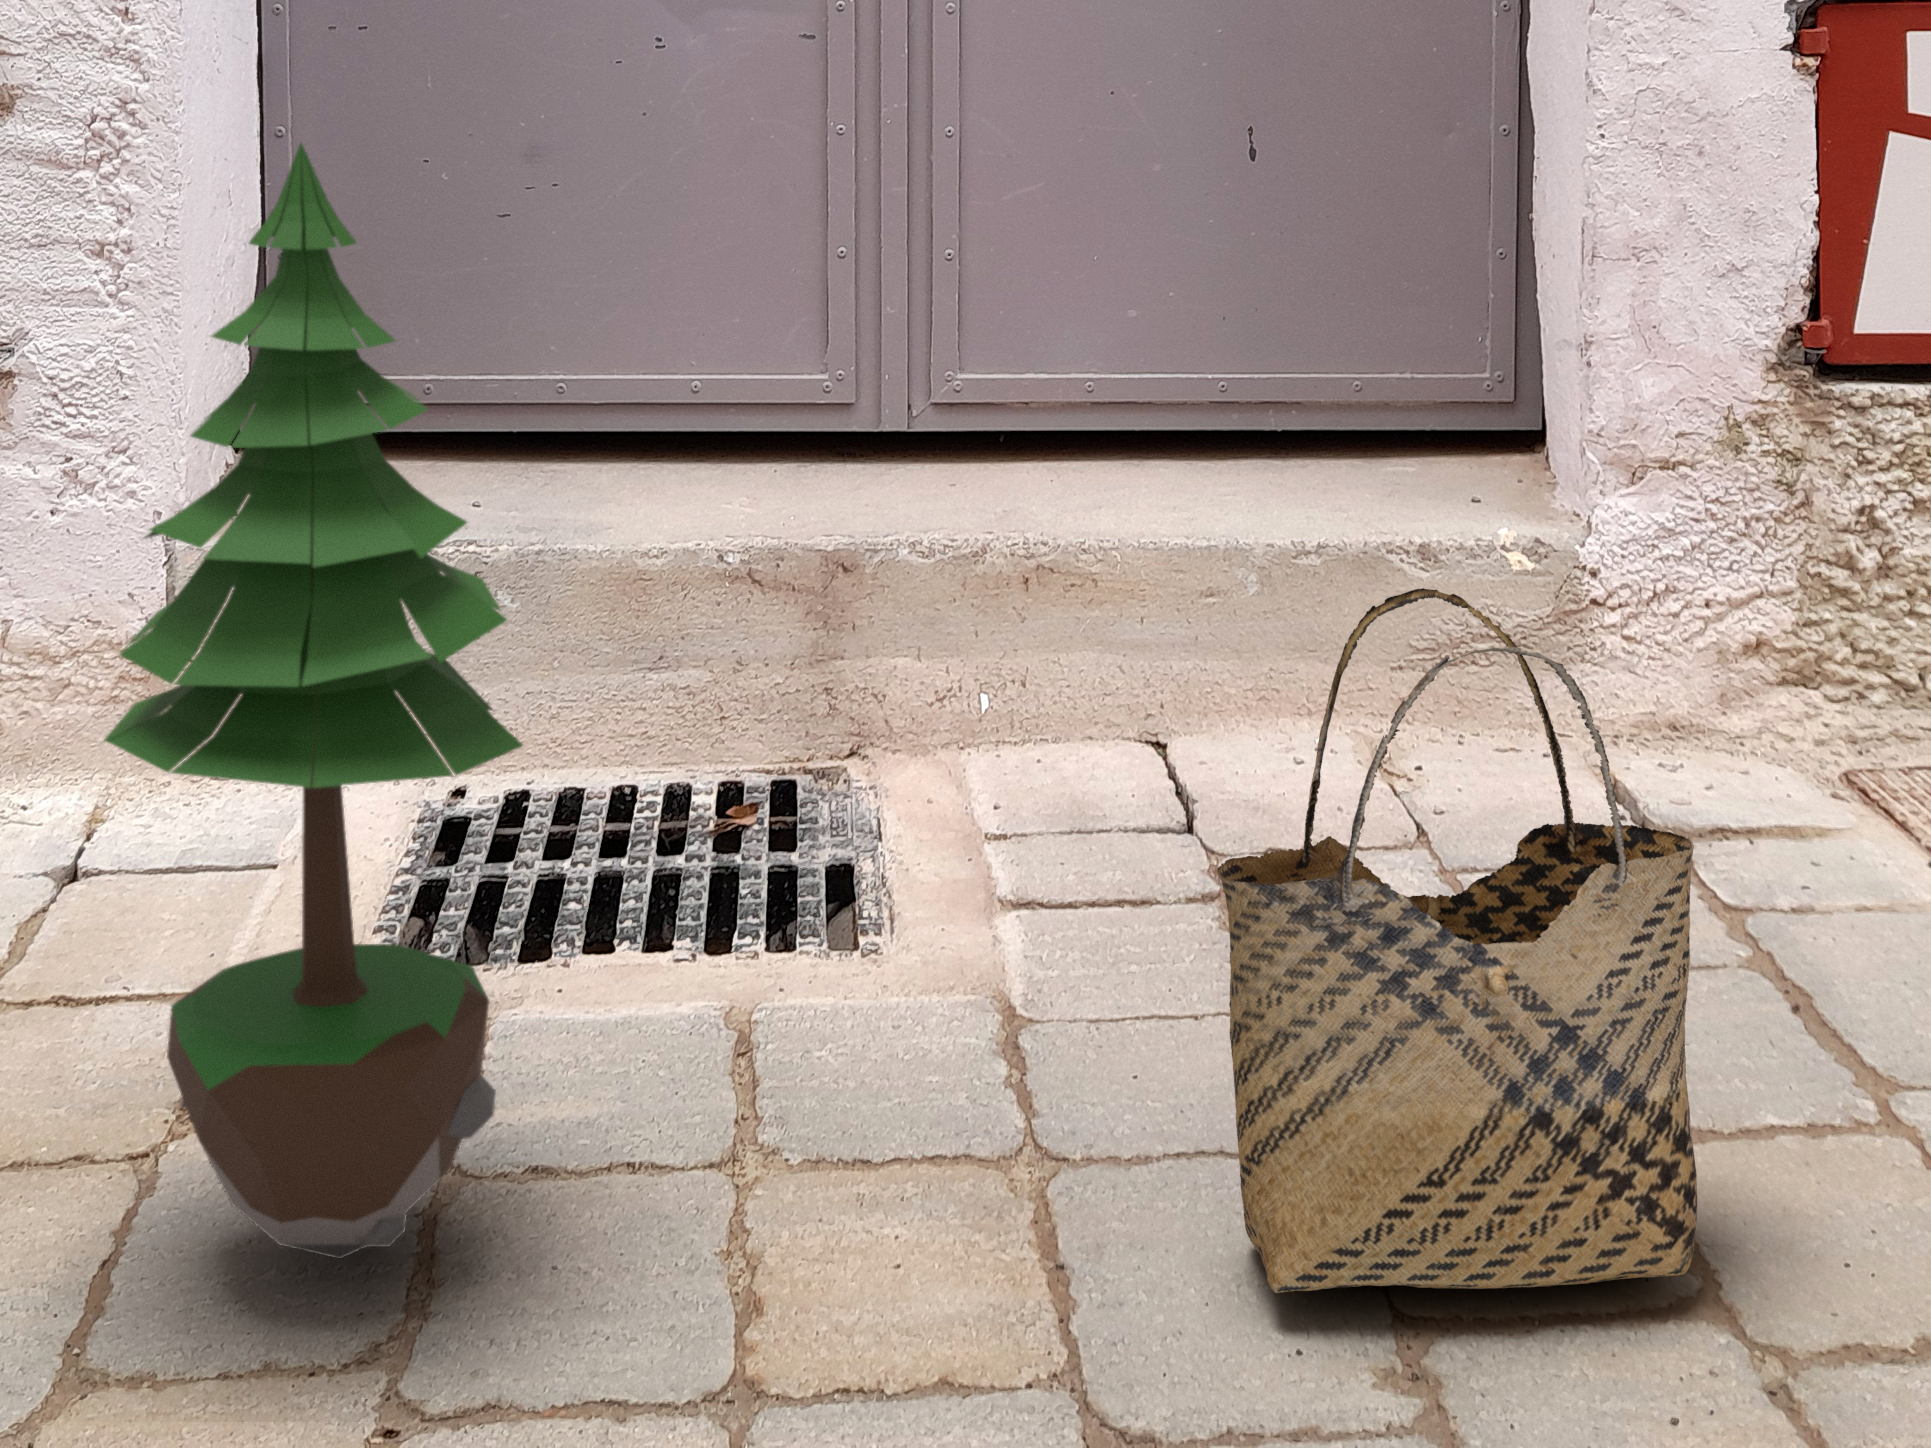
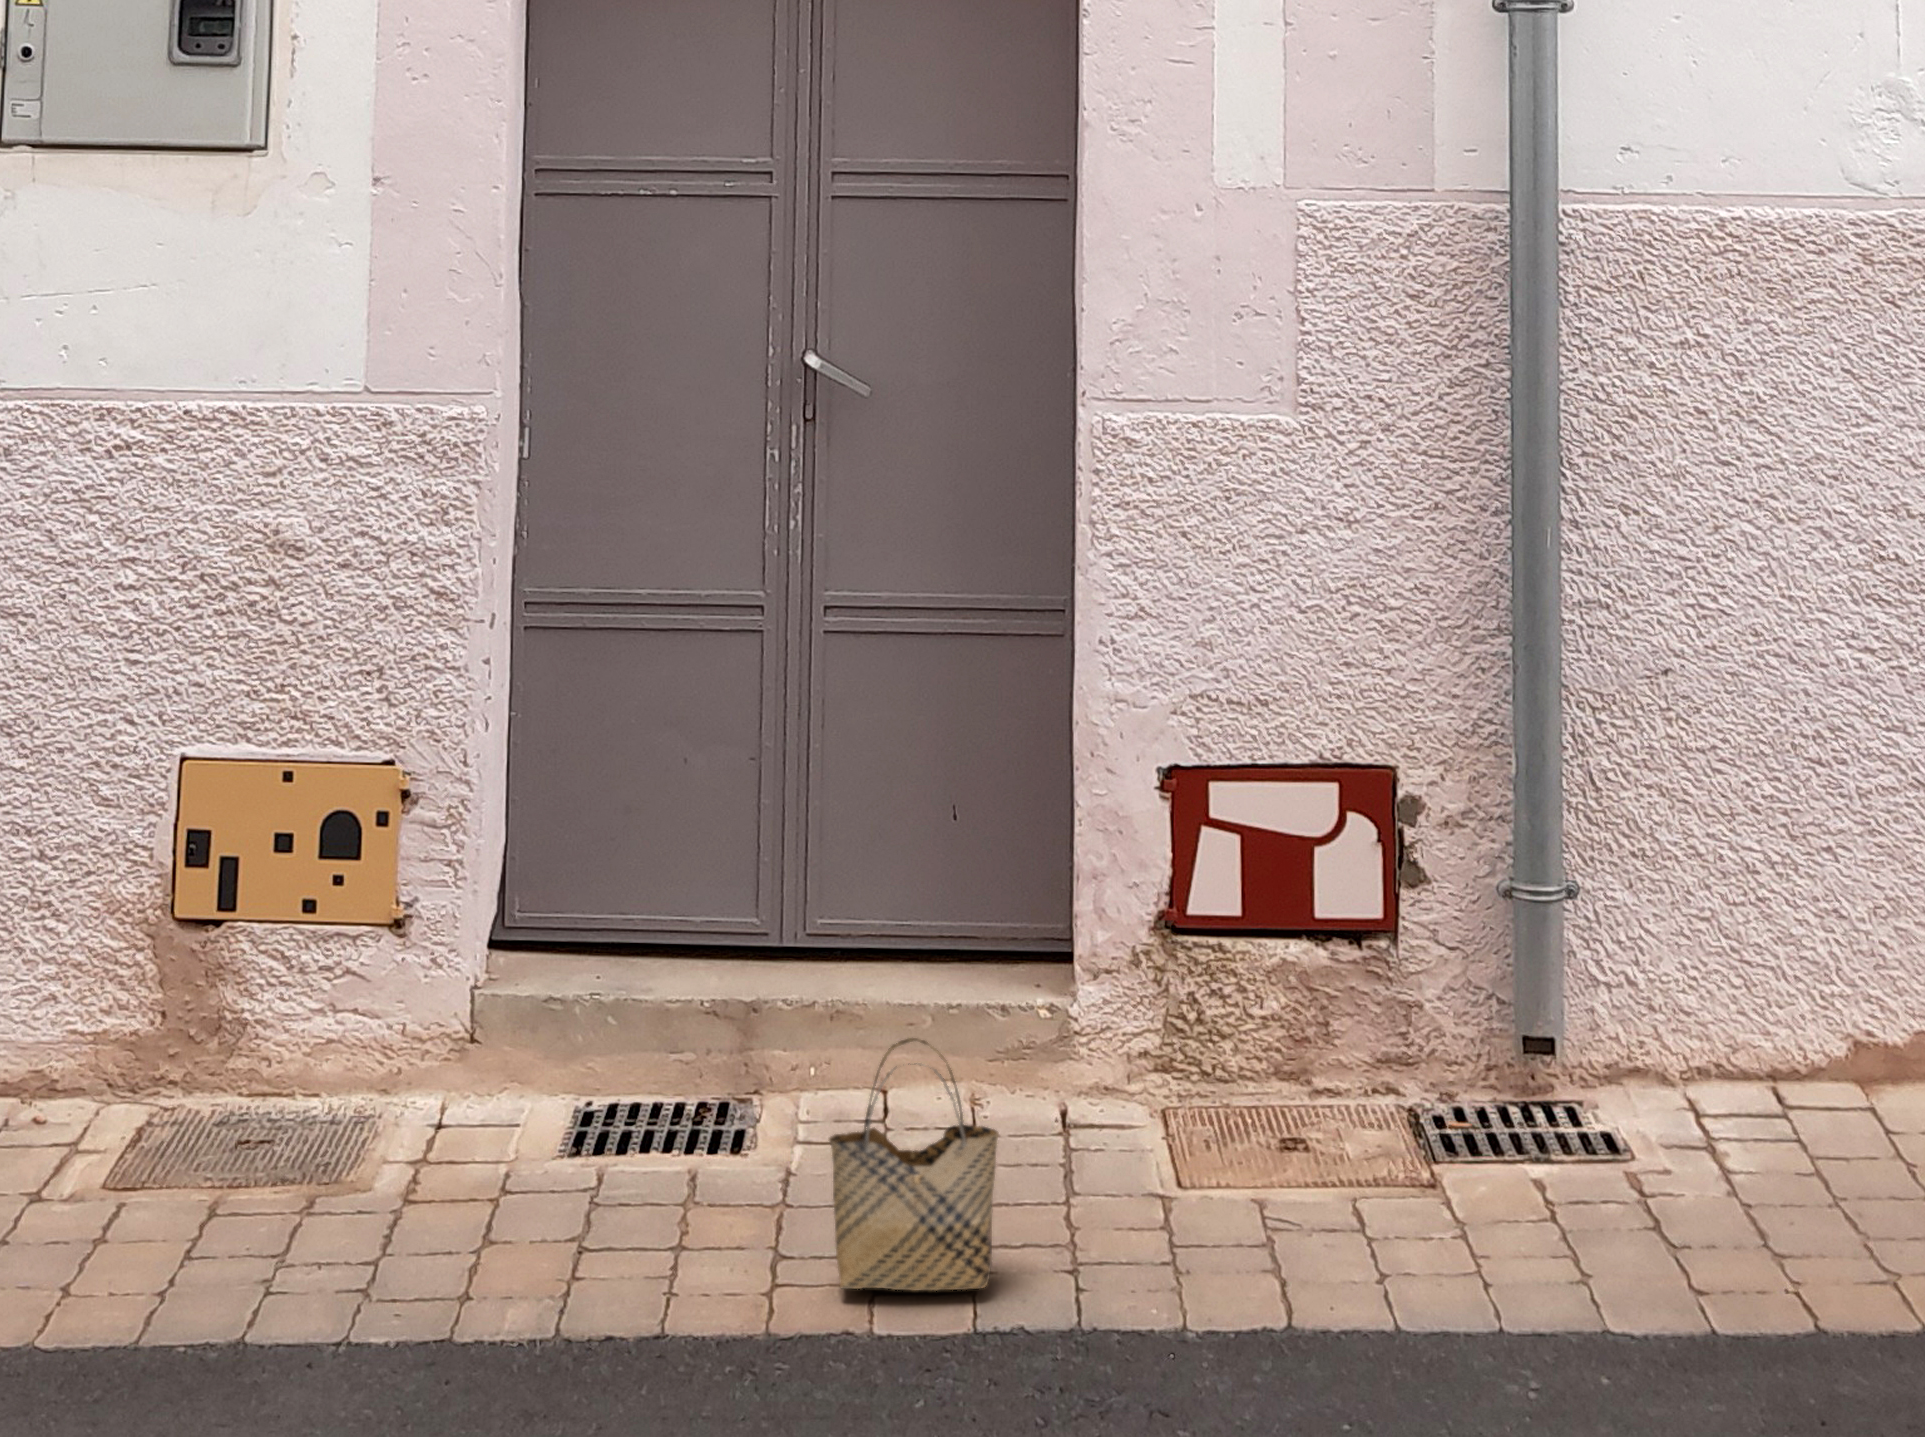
potted tree: present [103,143,523,1259] -> none [452,874,596,1272]

